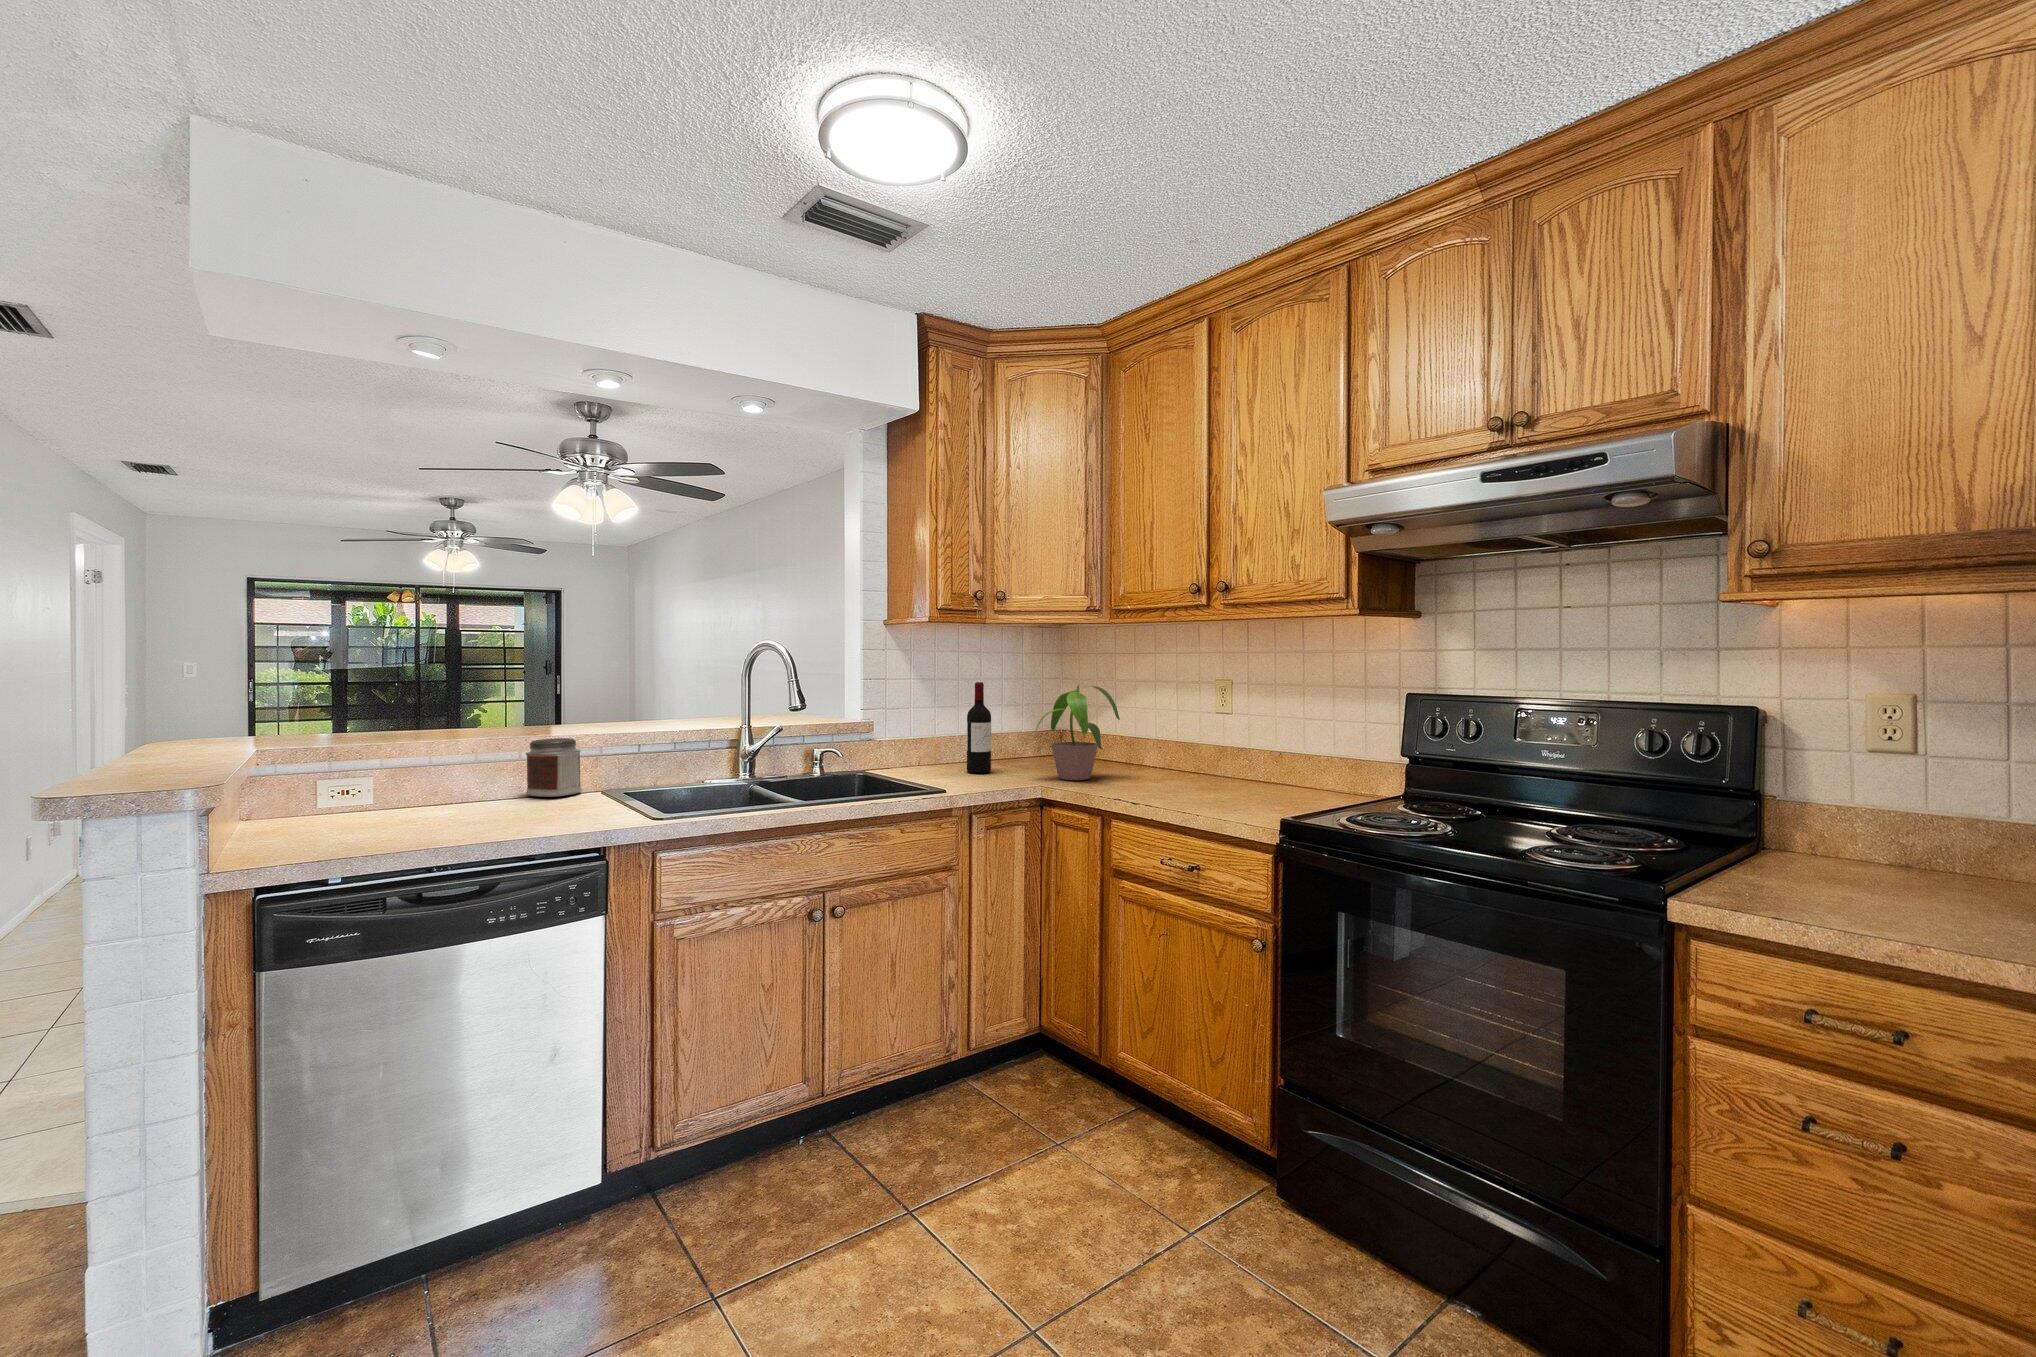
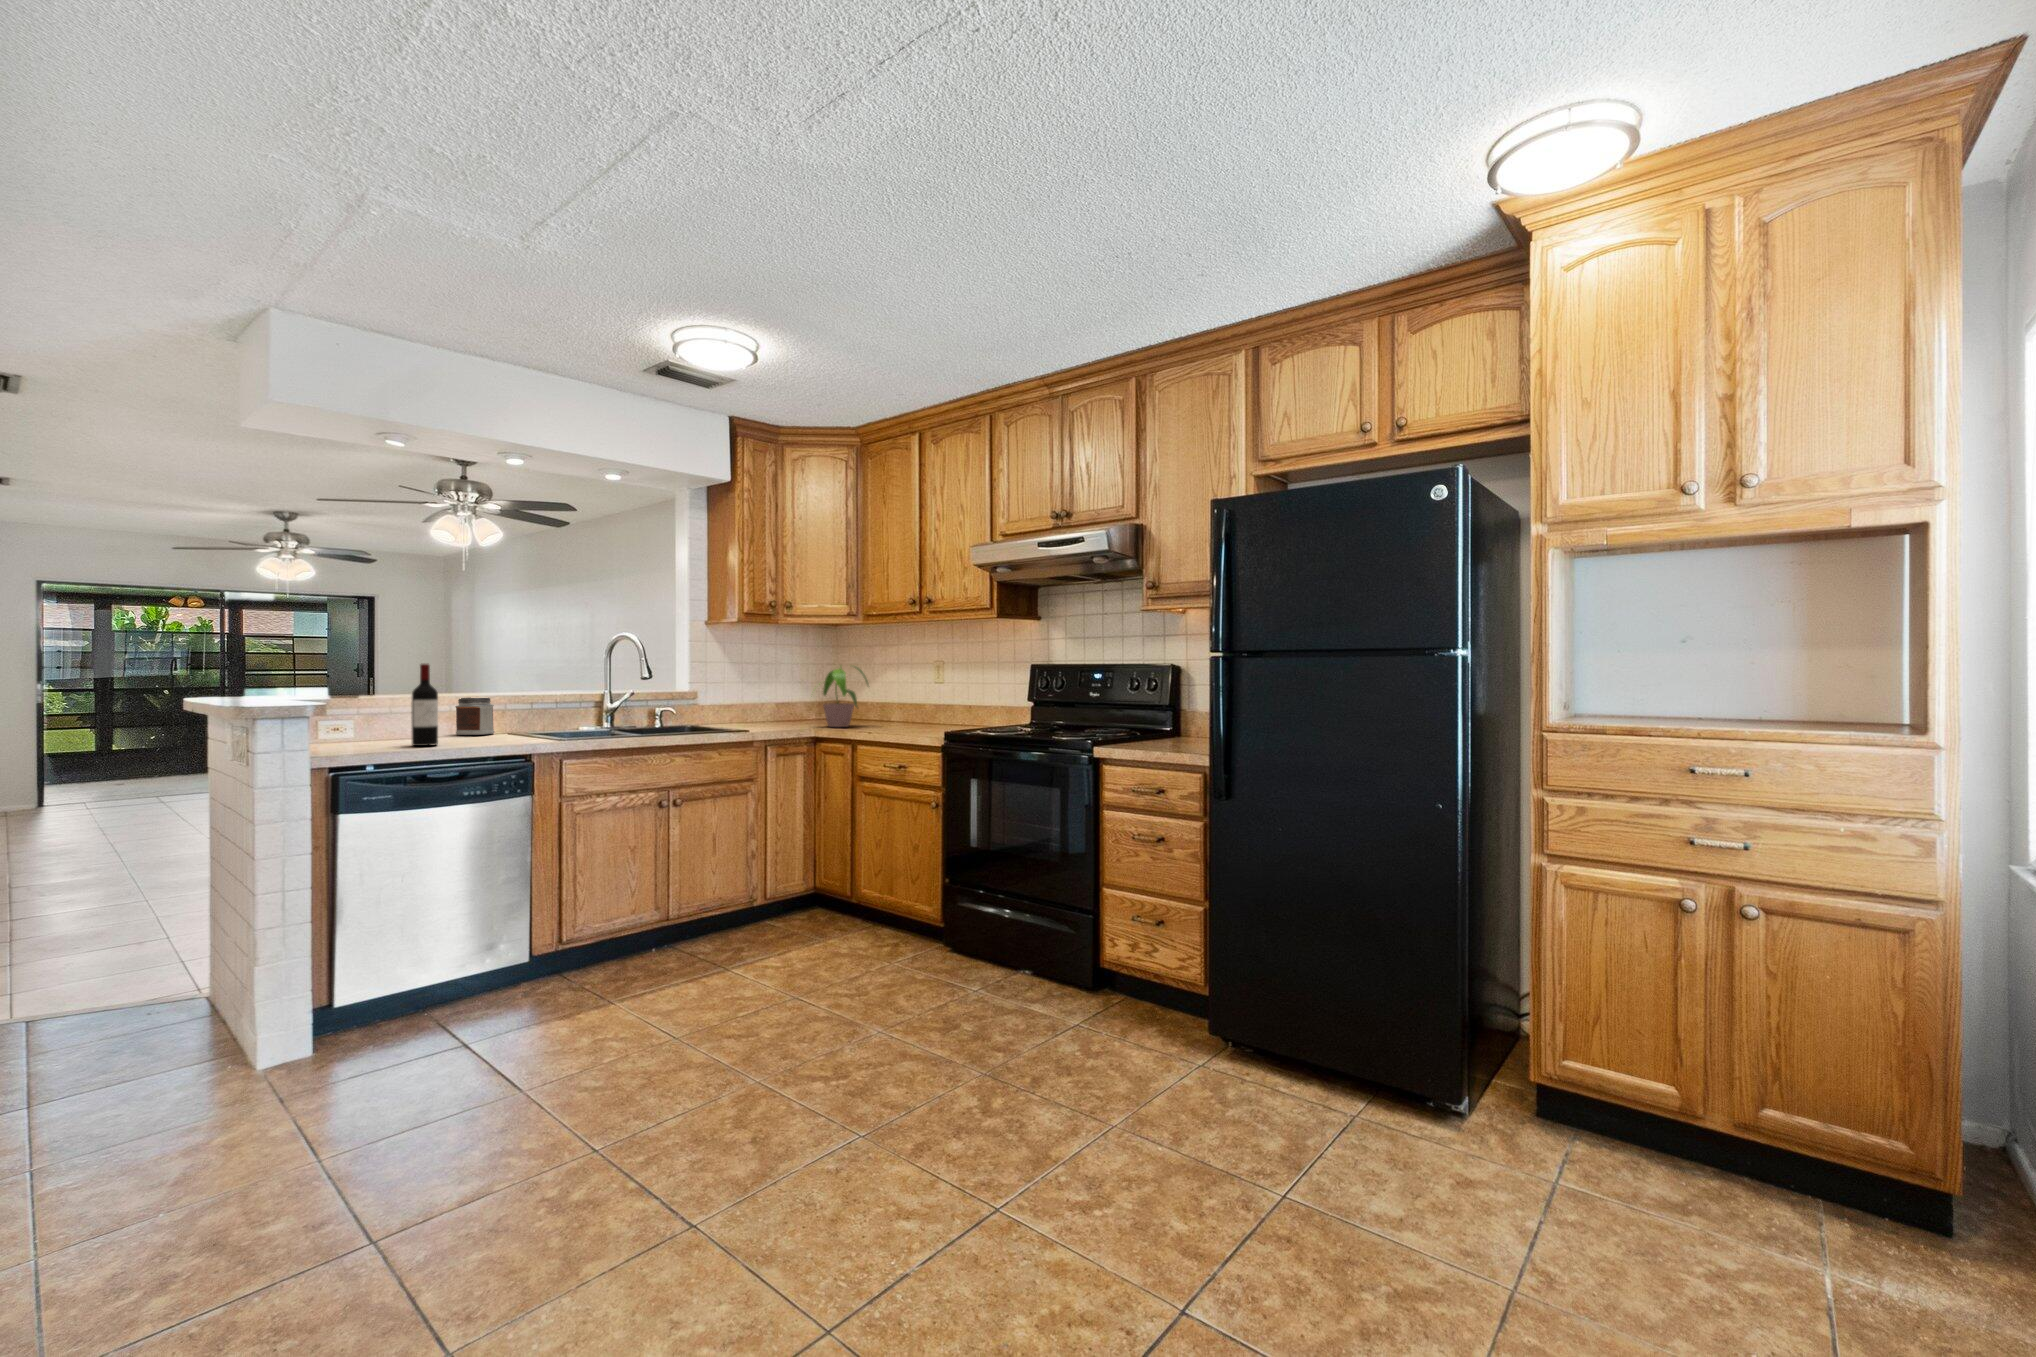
wine bottle: present [967,682,991,773] -> present [412,664,438,746]

